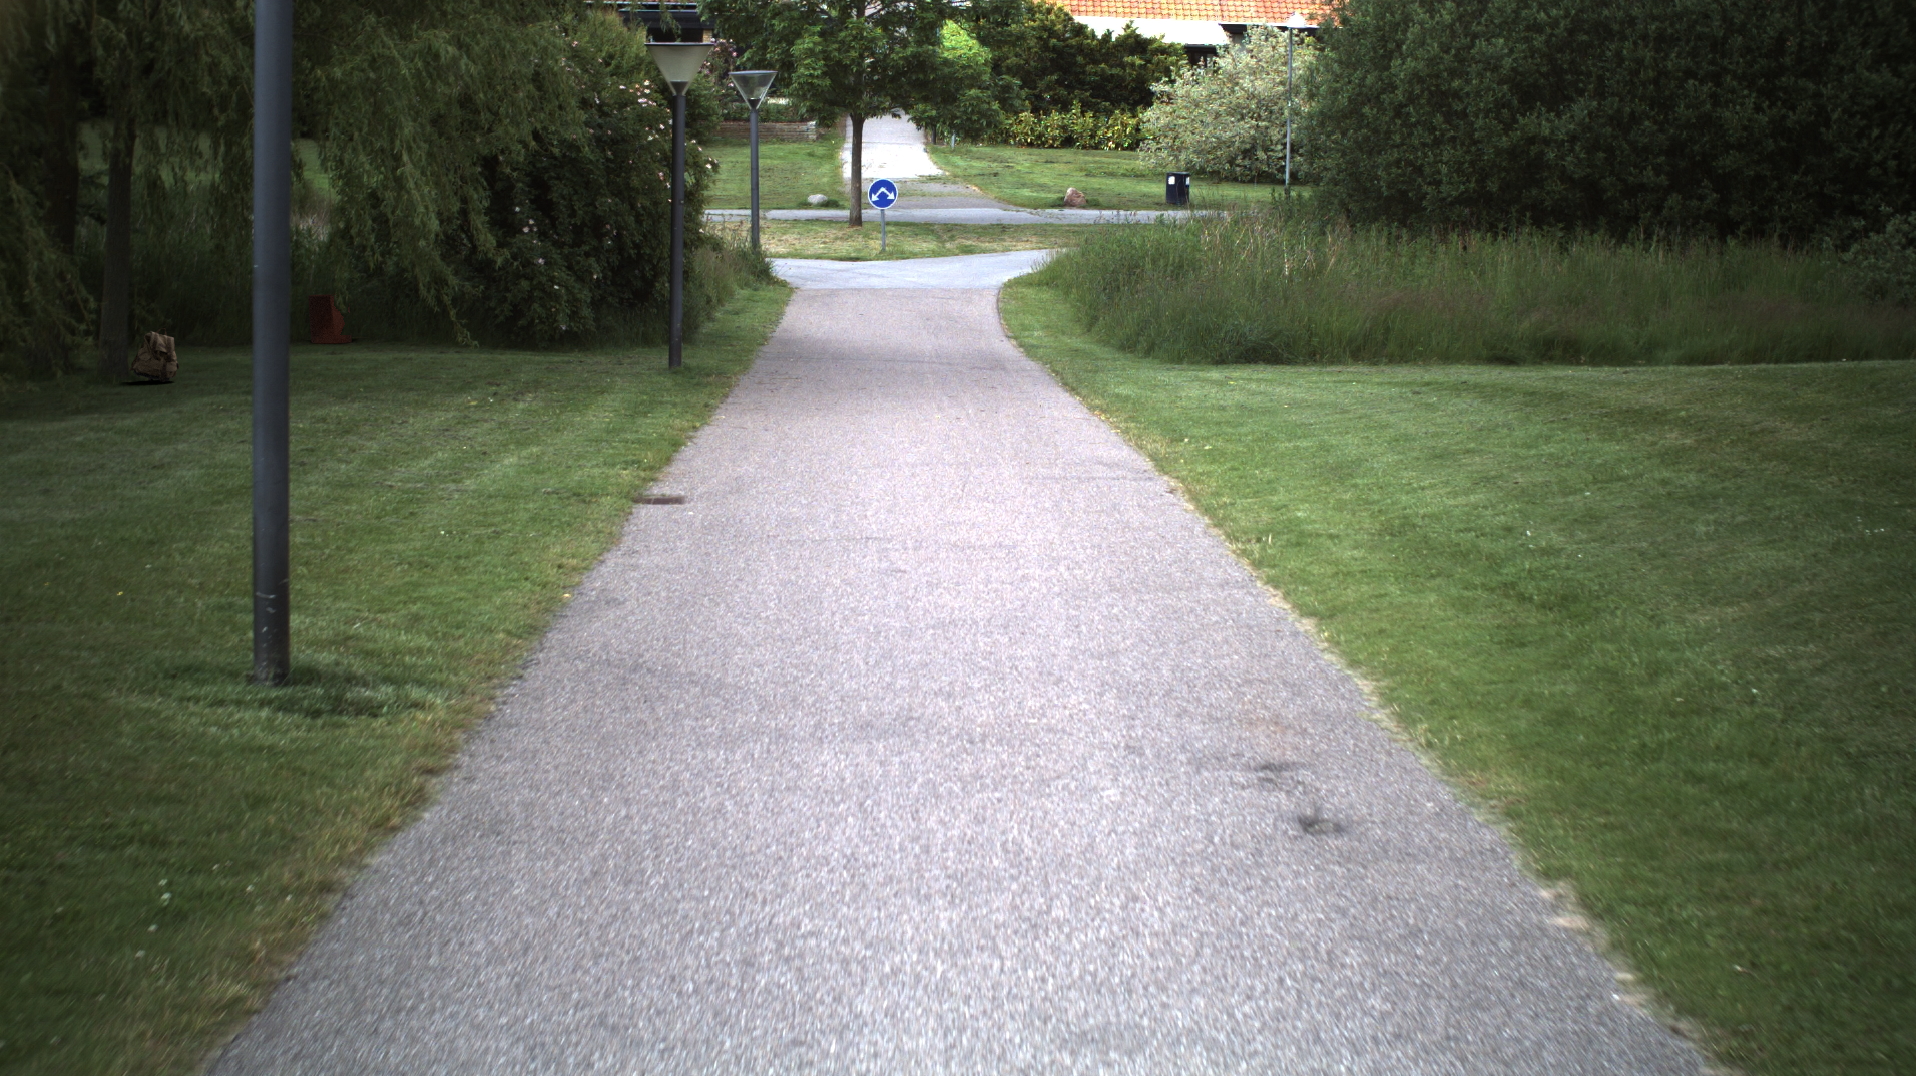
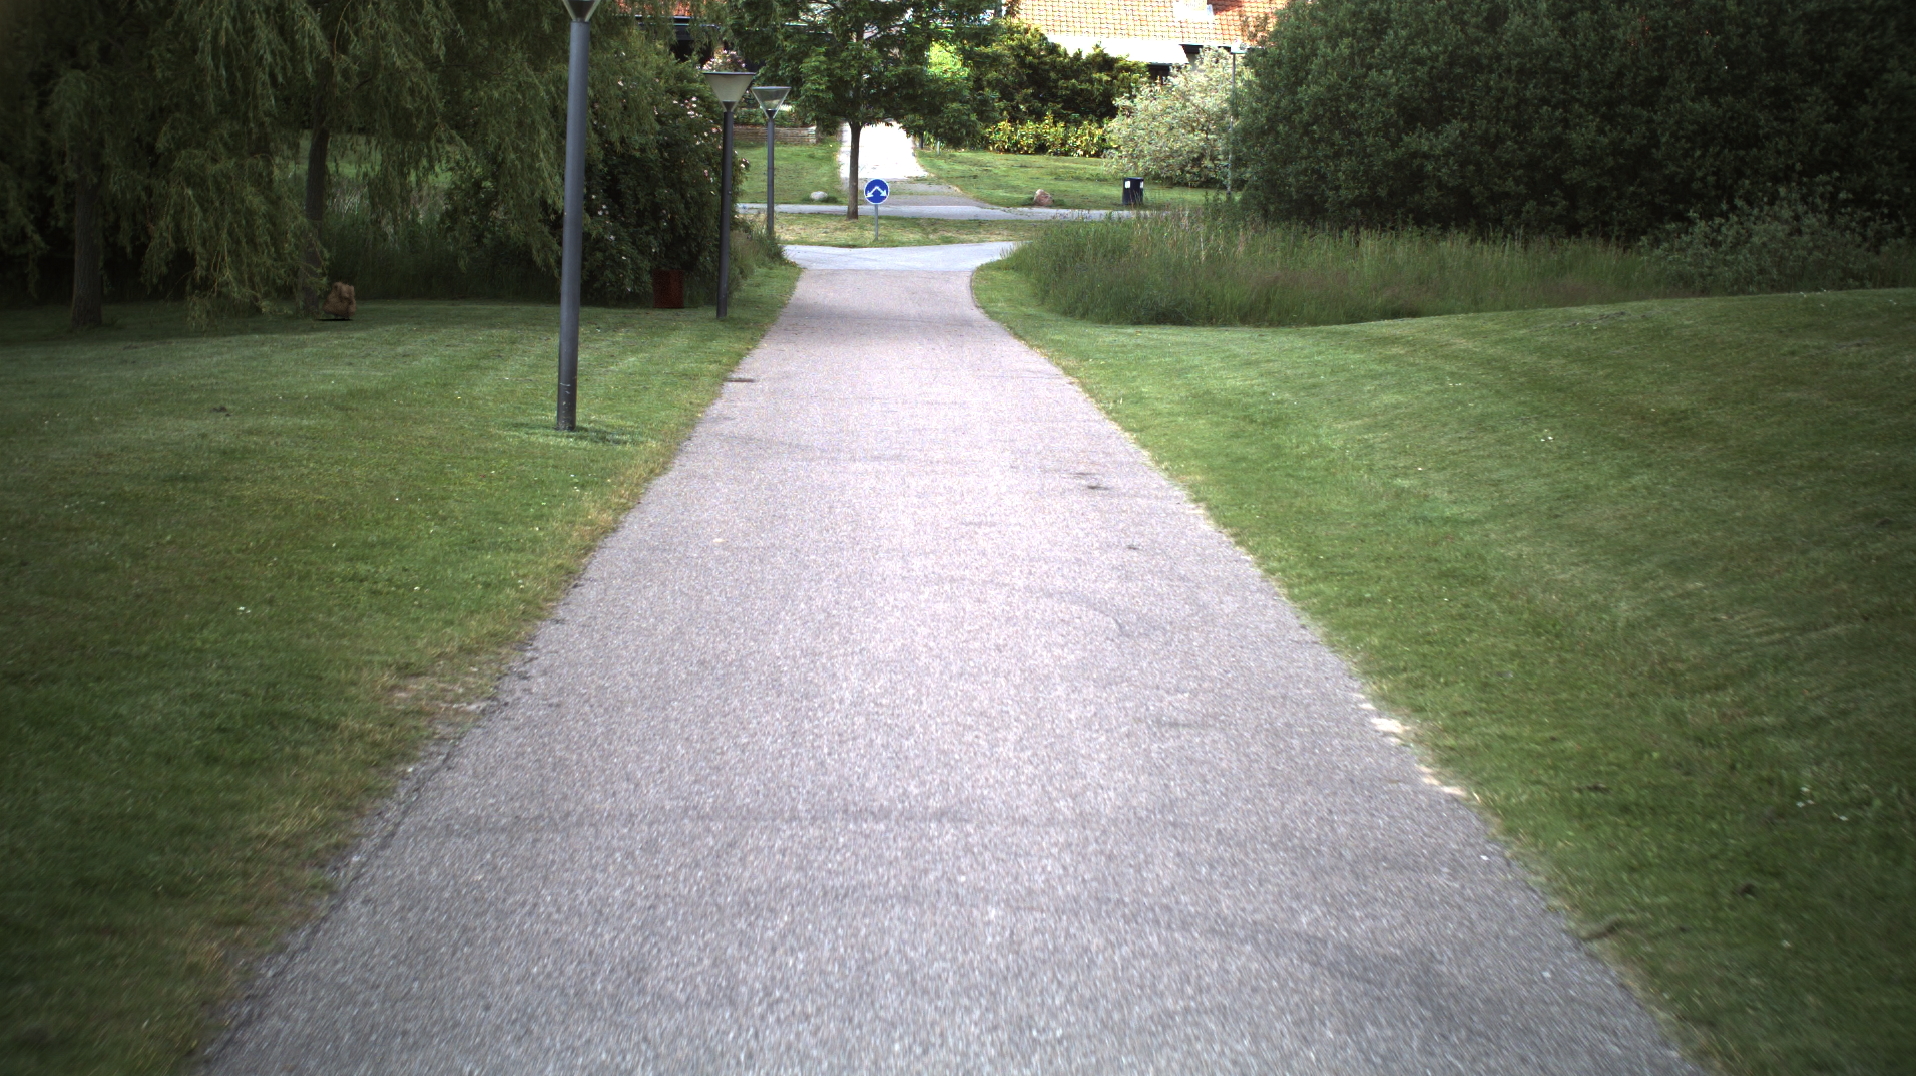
trash can: present [308,295,352,343] -> present [653,270,684,308]

